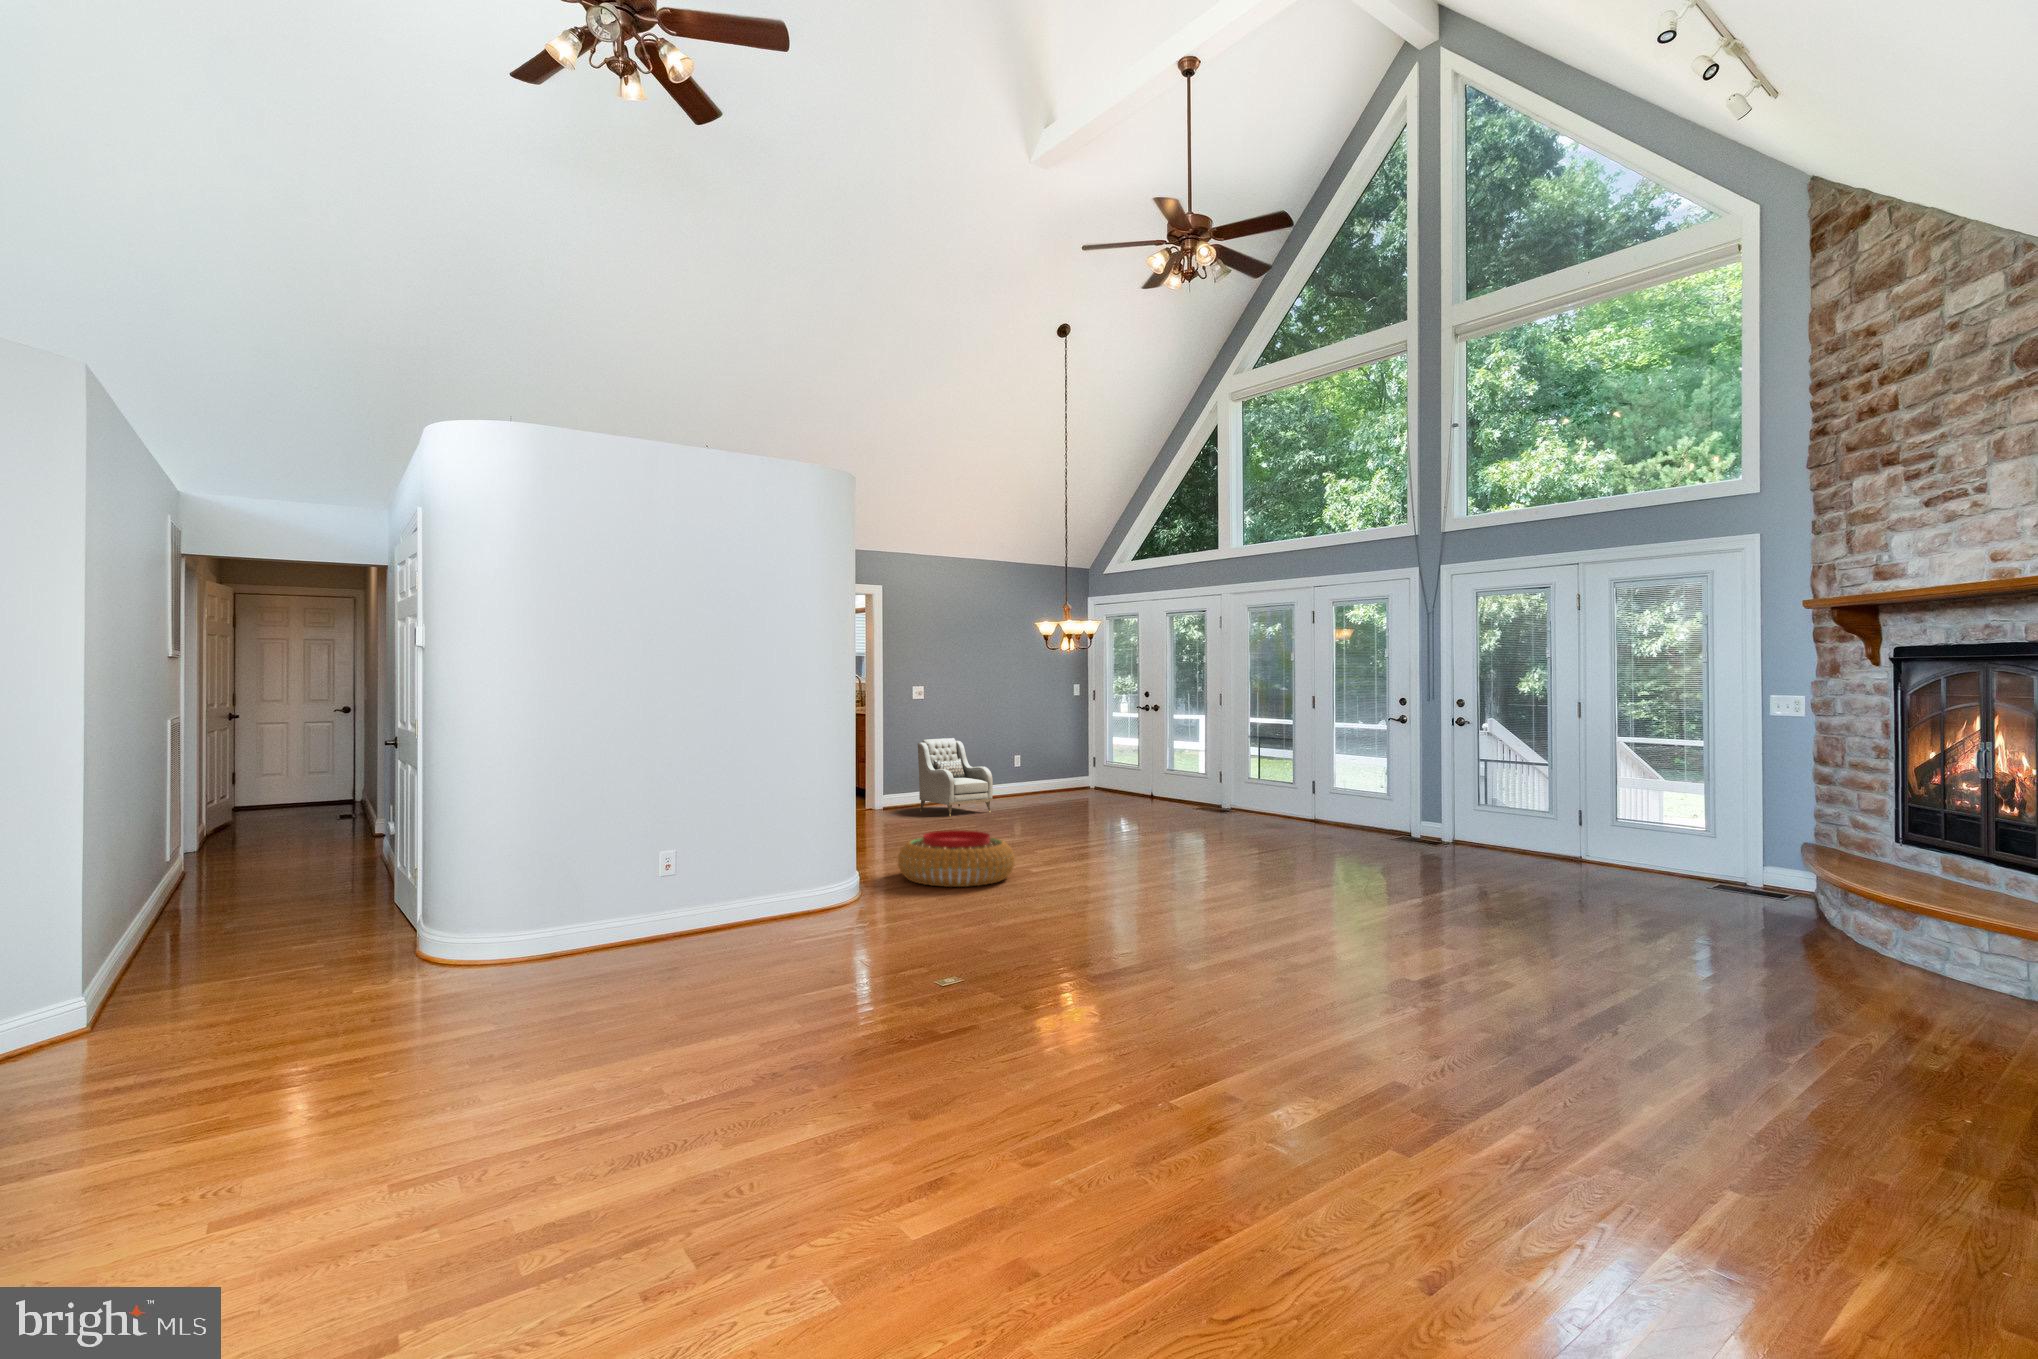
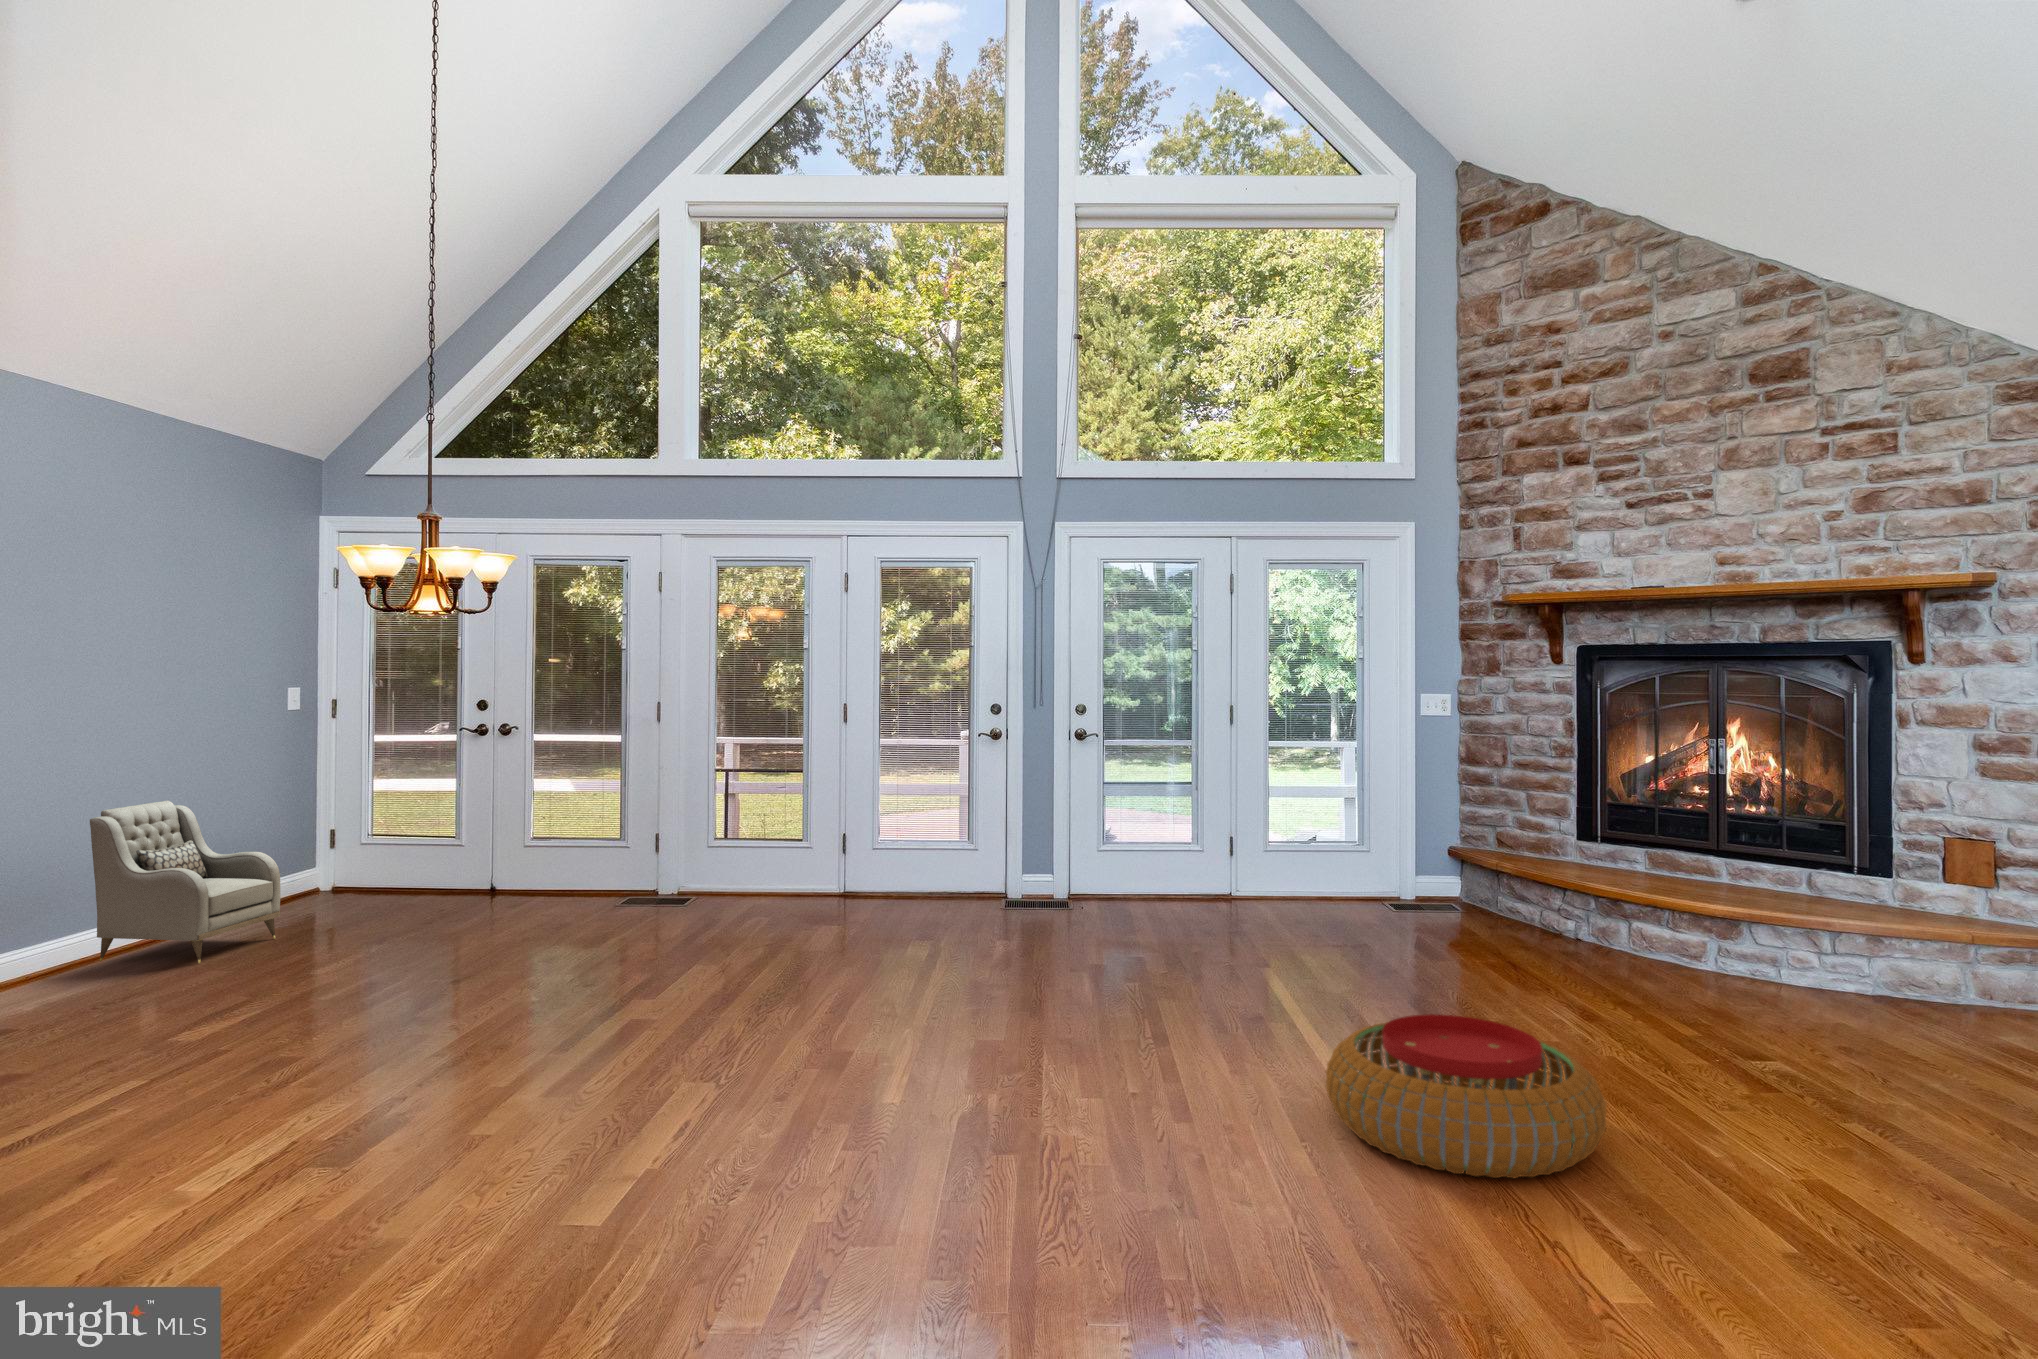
pouf: present [898,830,1015,887] -> present [1326,1014,1606,1178]

